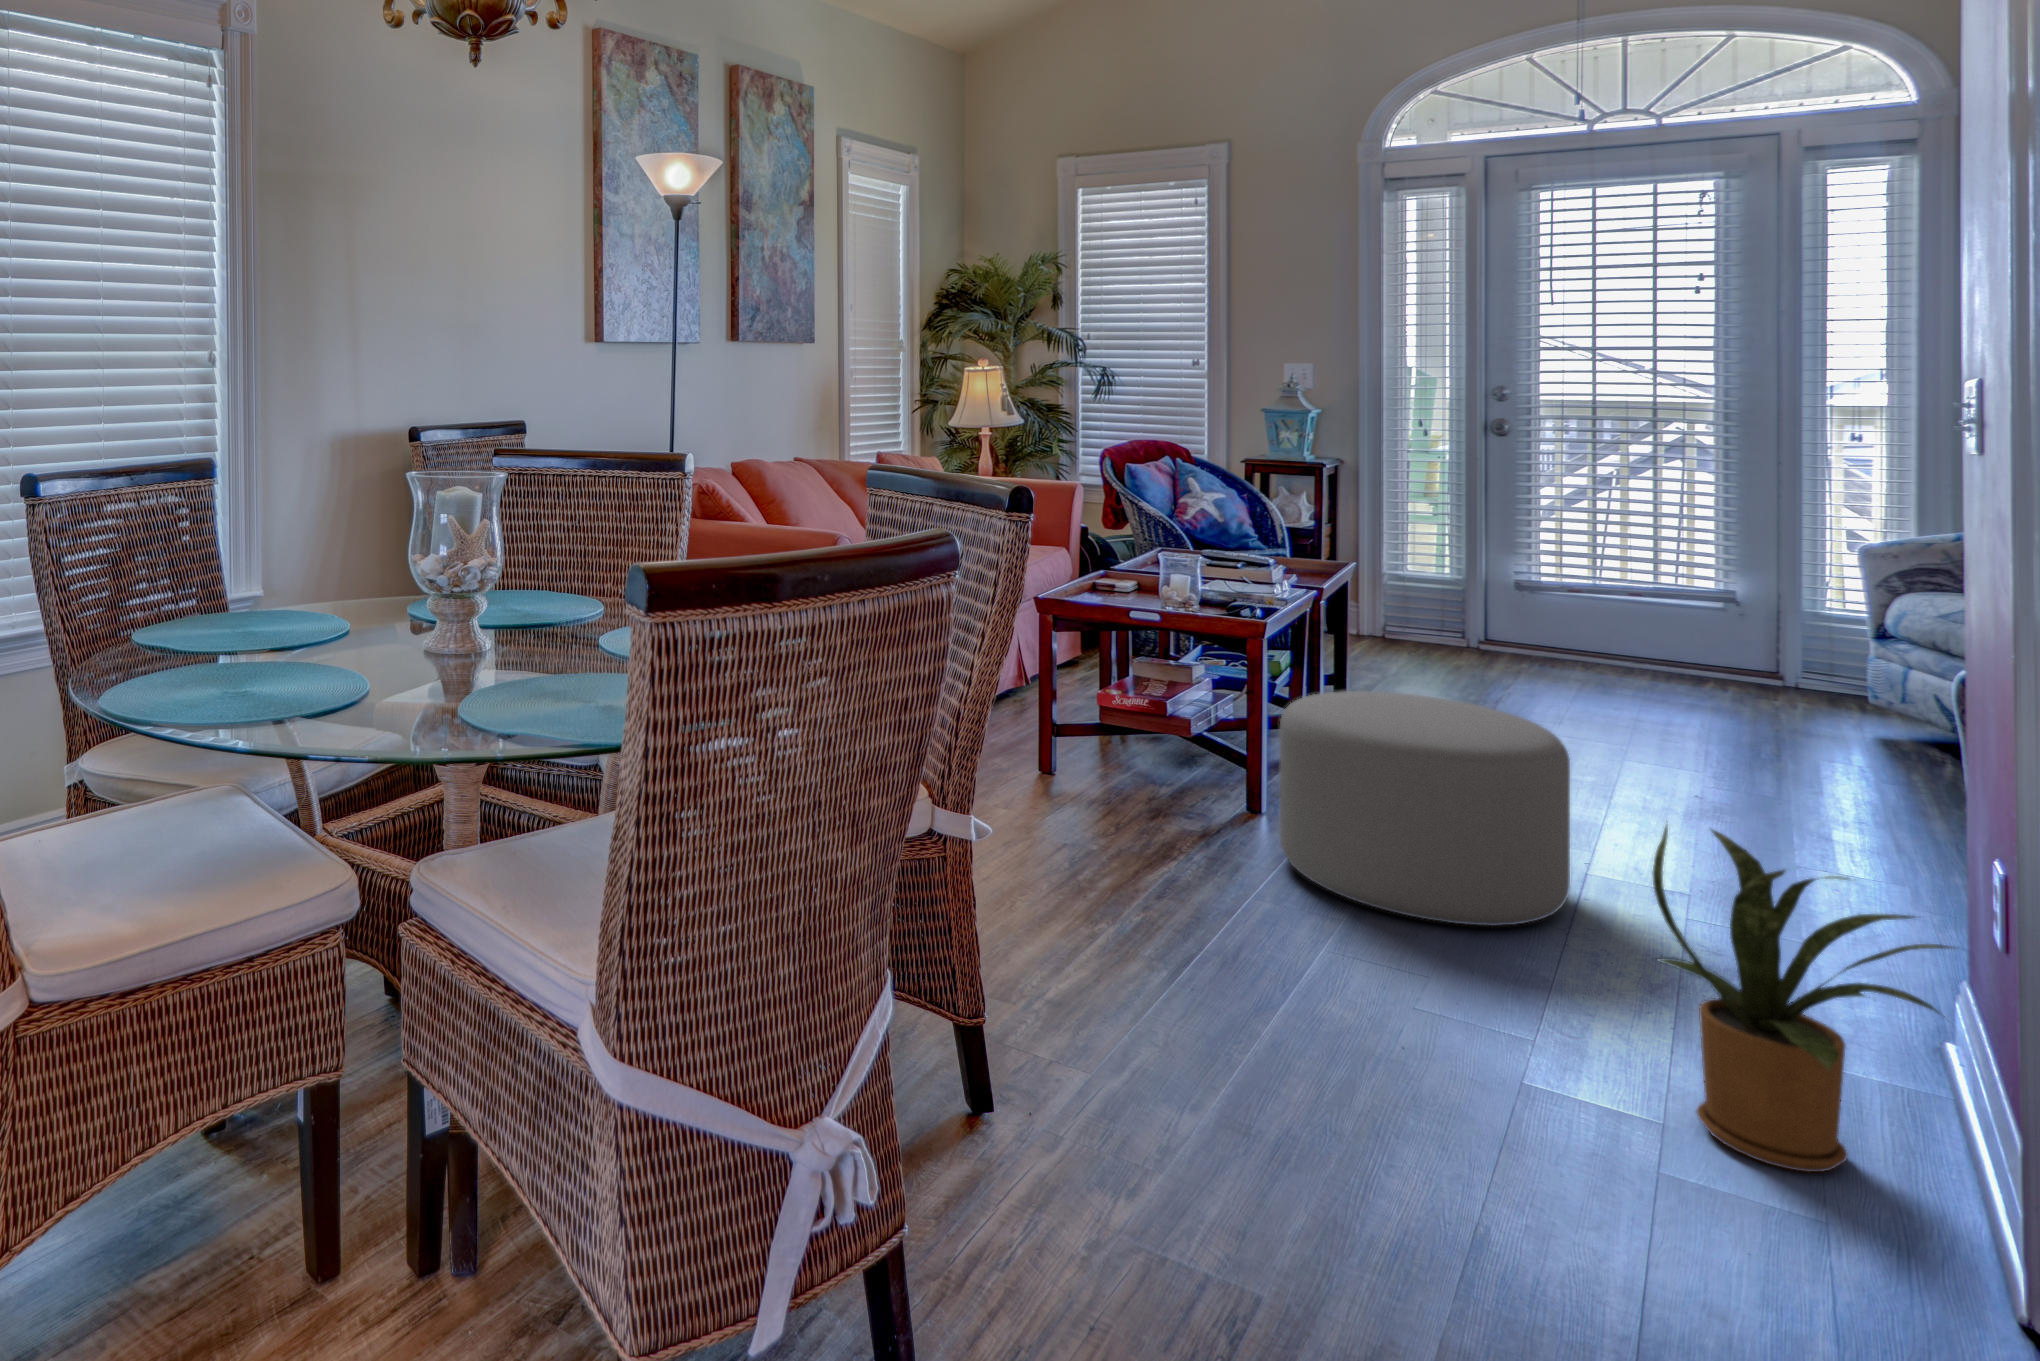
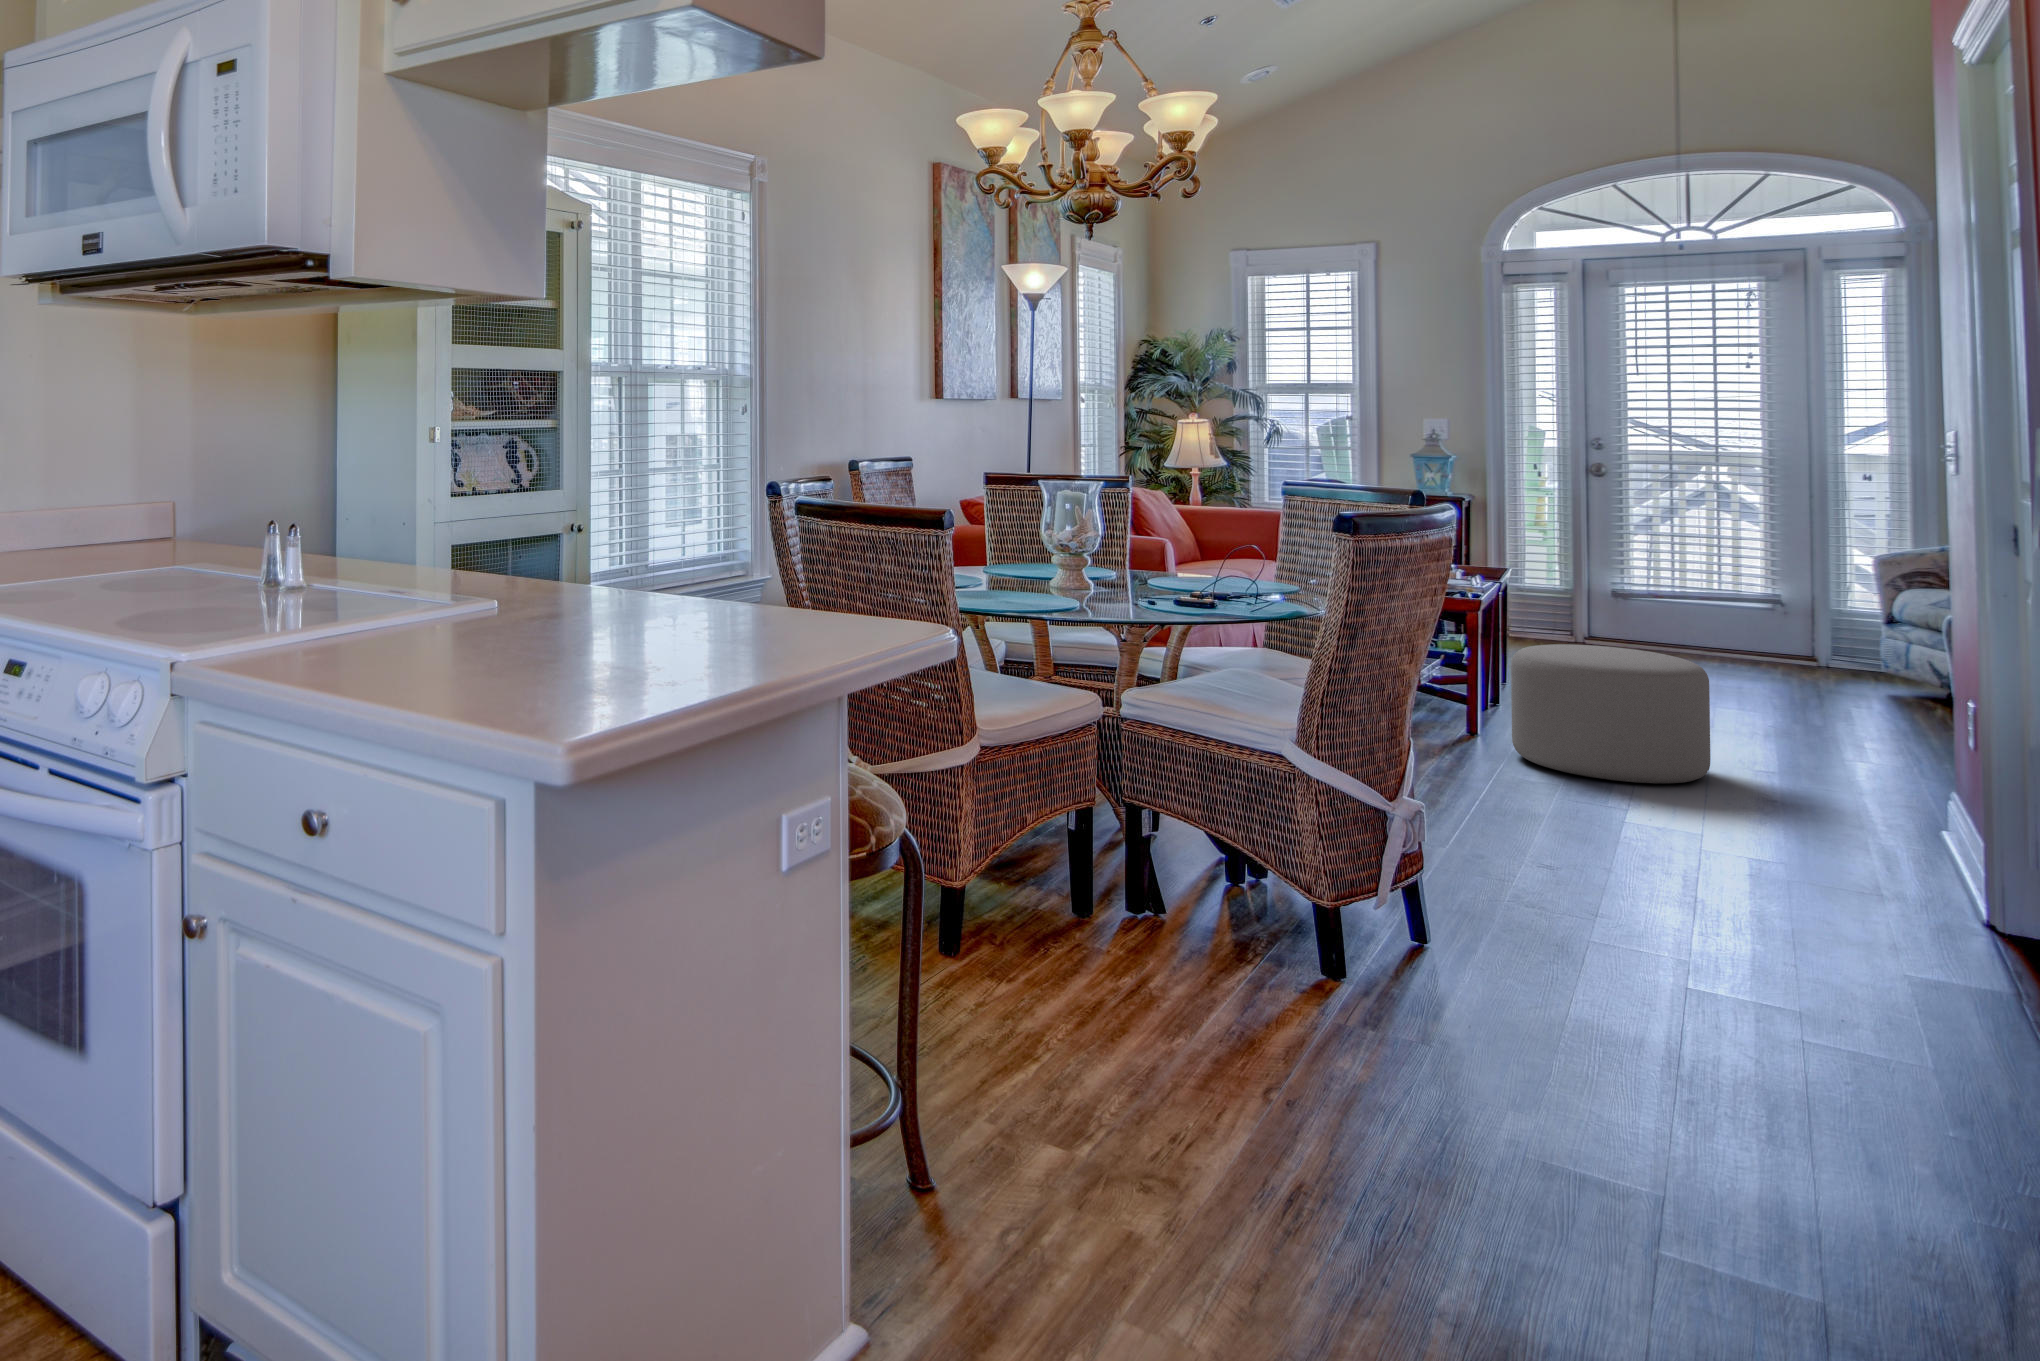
house plant: present [1653,822,1954,1172] -> none [1781,685,1954,867]

